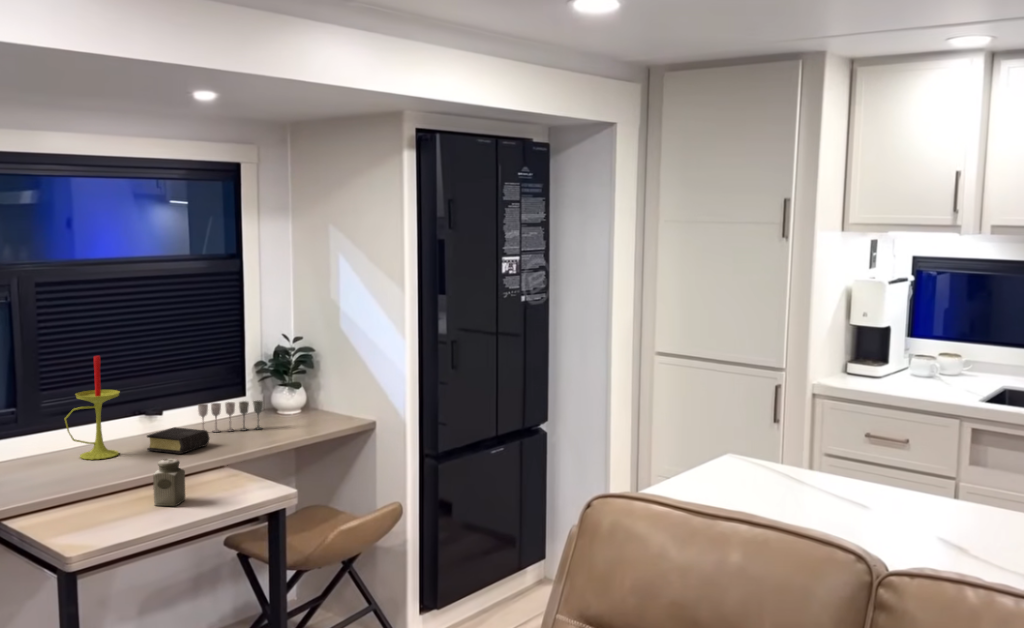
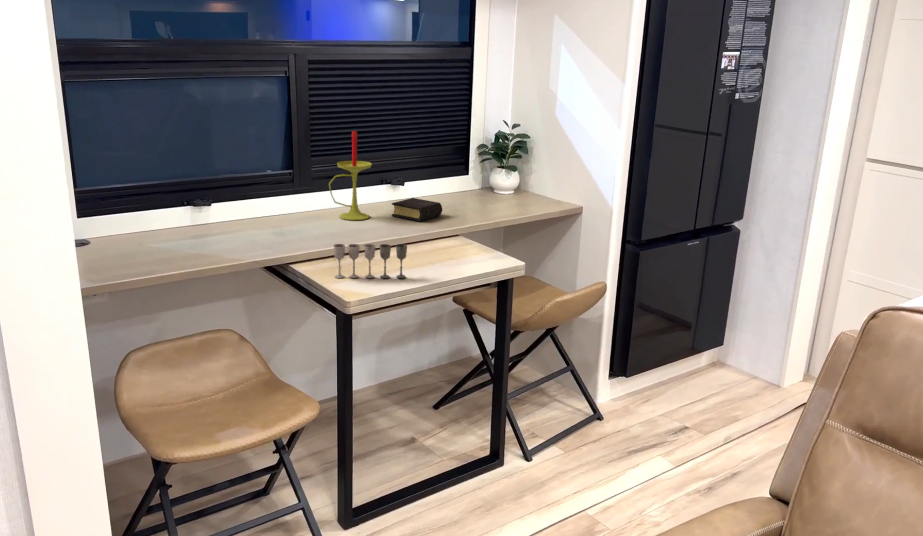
wine glass: present [198,401,263,432] -> present [334,244,407,278]
salt shaker: present [153,459,185,506] -> none [404,225,429,266]

